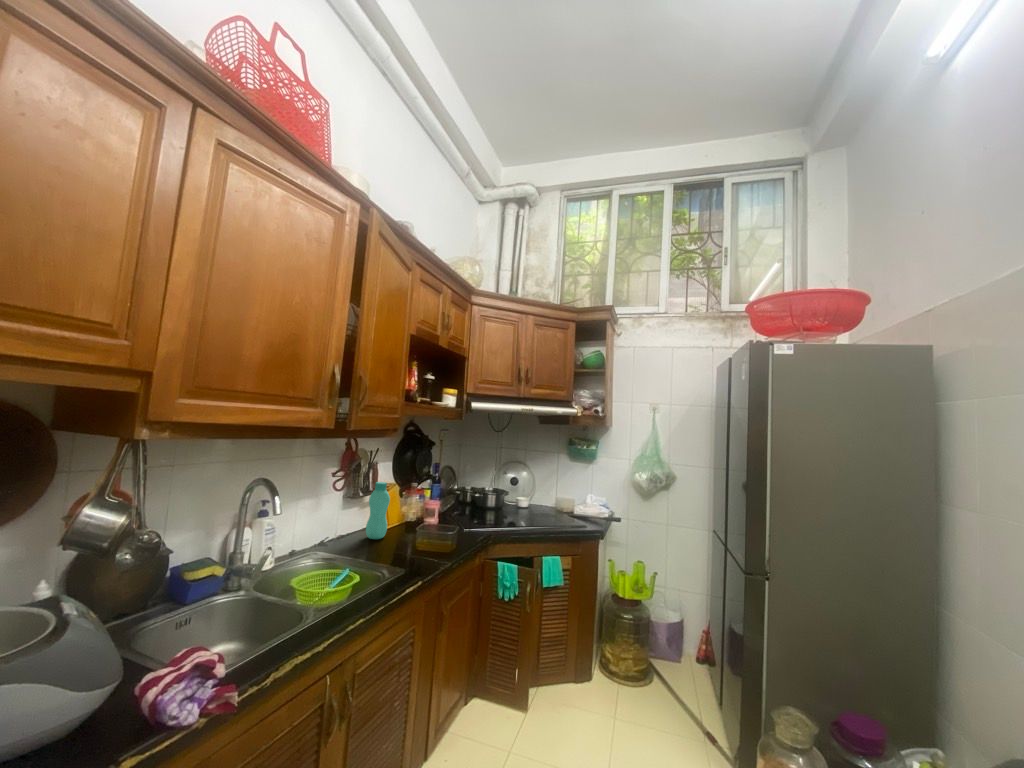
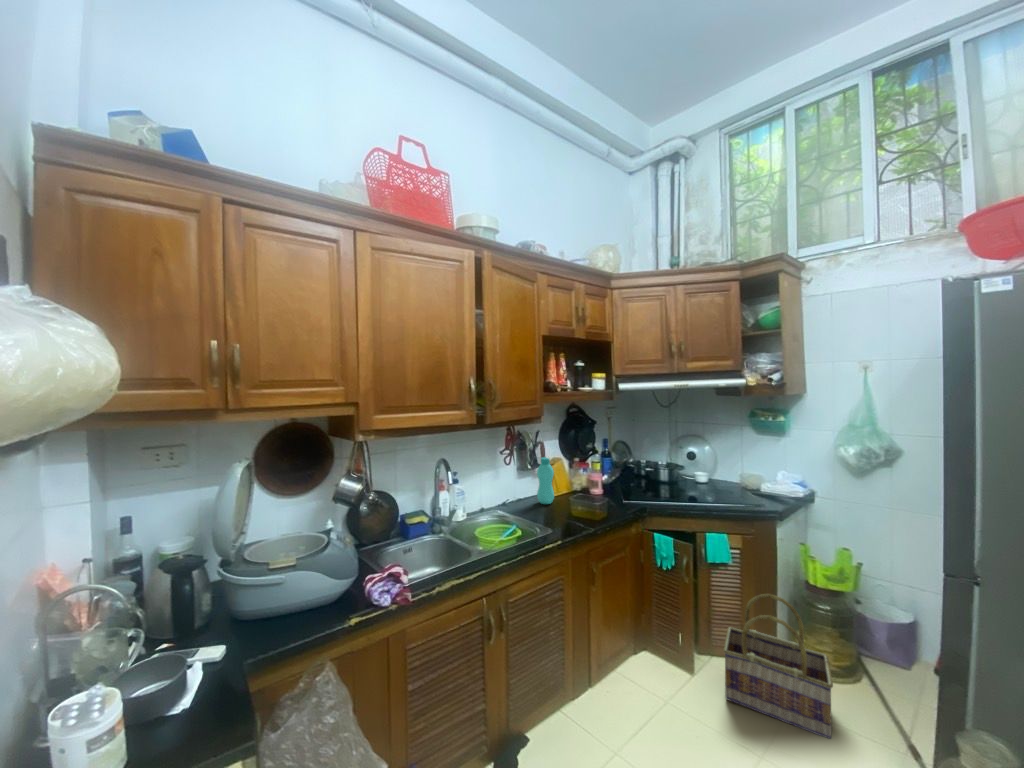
basket: none [551,608,641,734] -> present [723,594,833,739]

